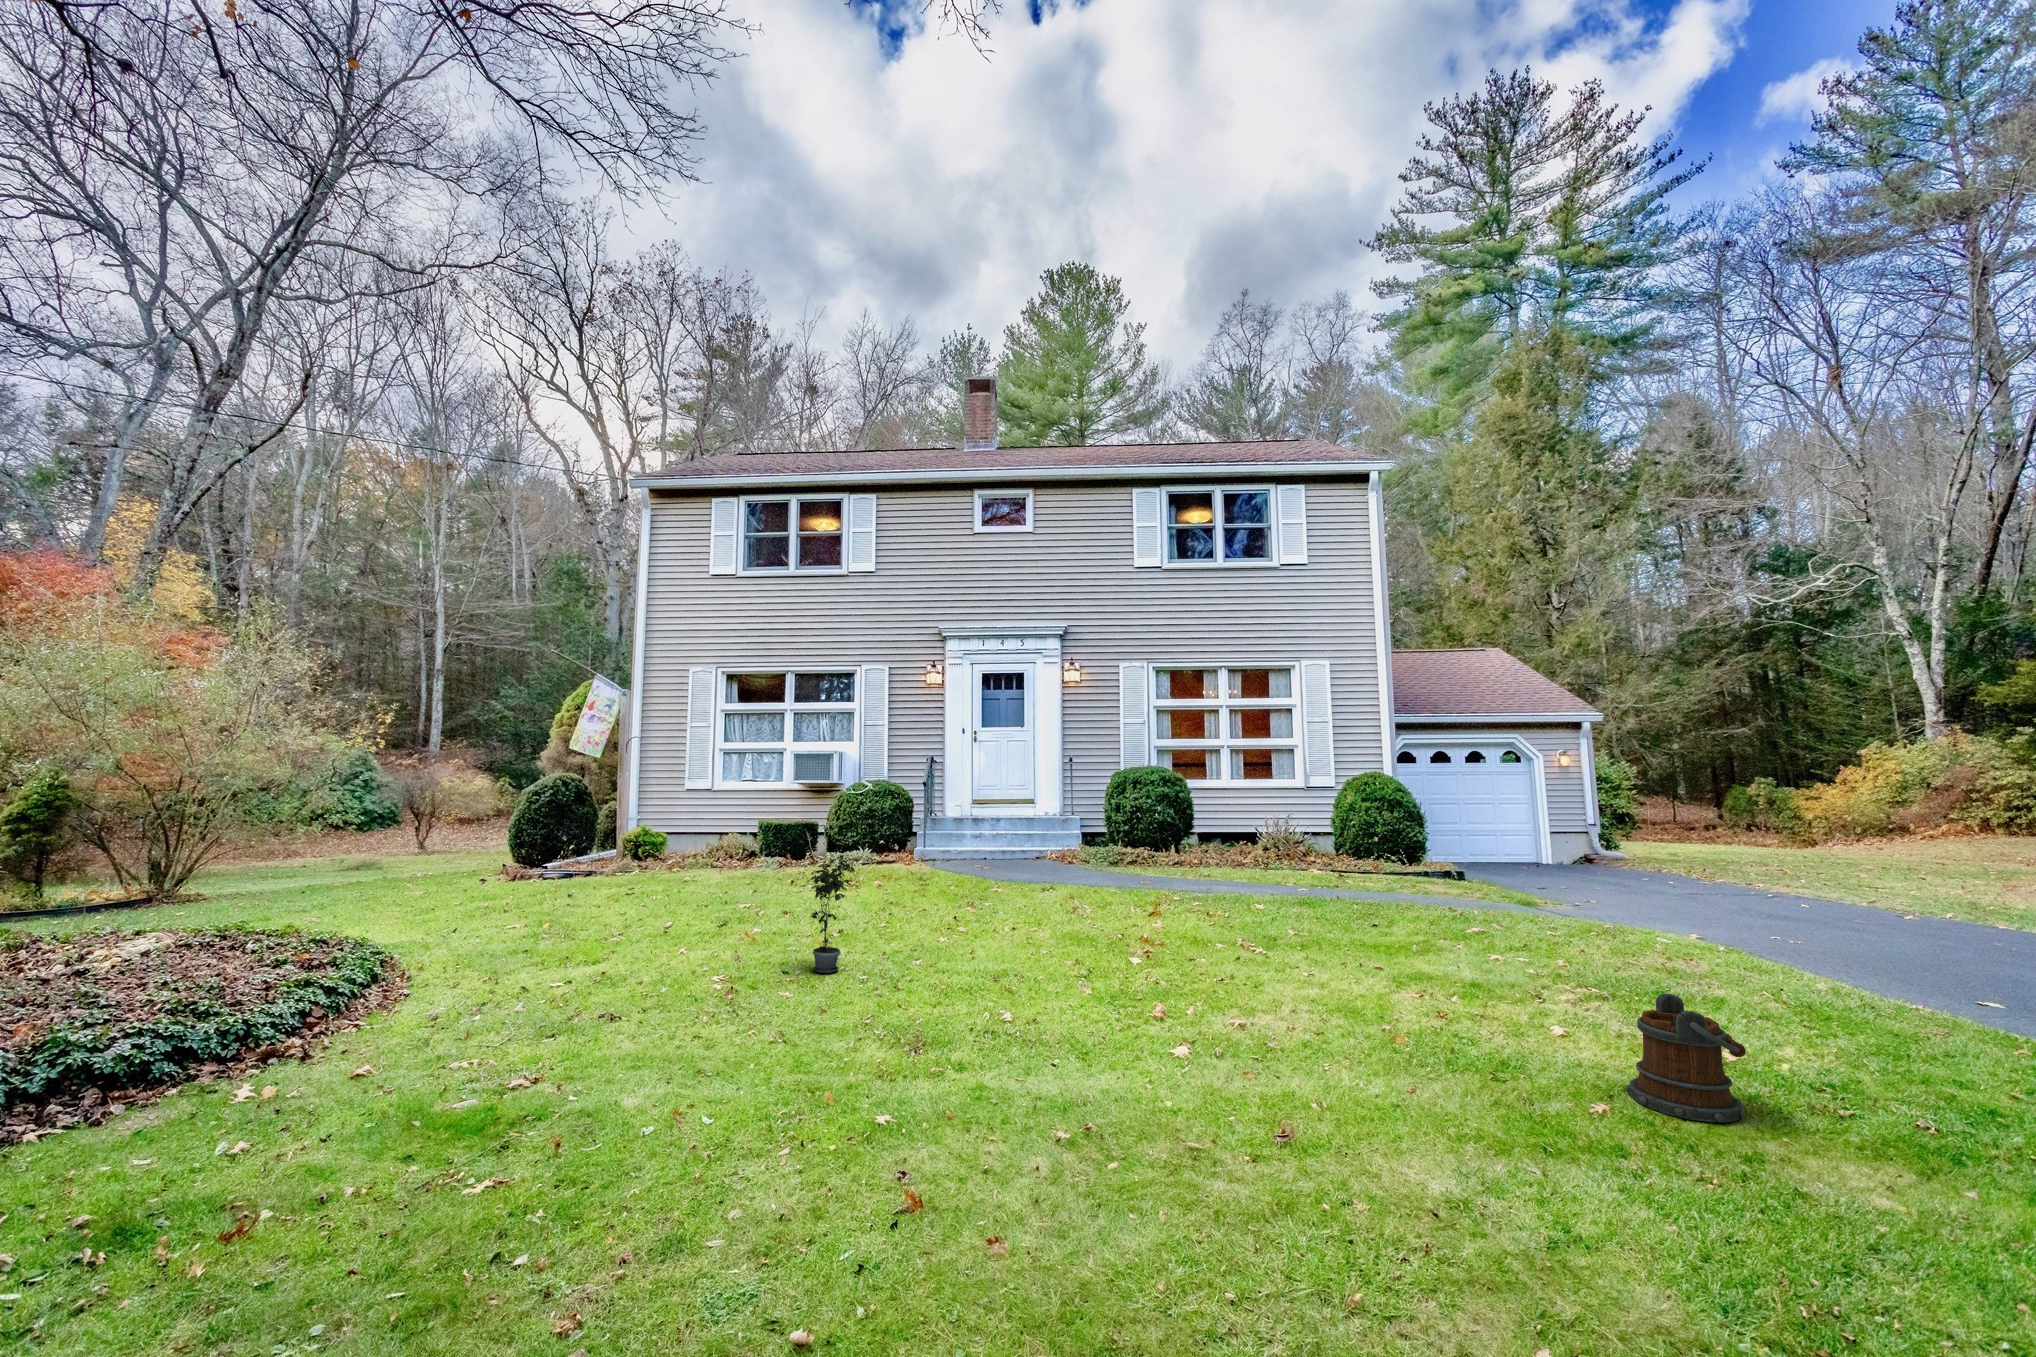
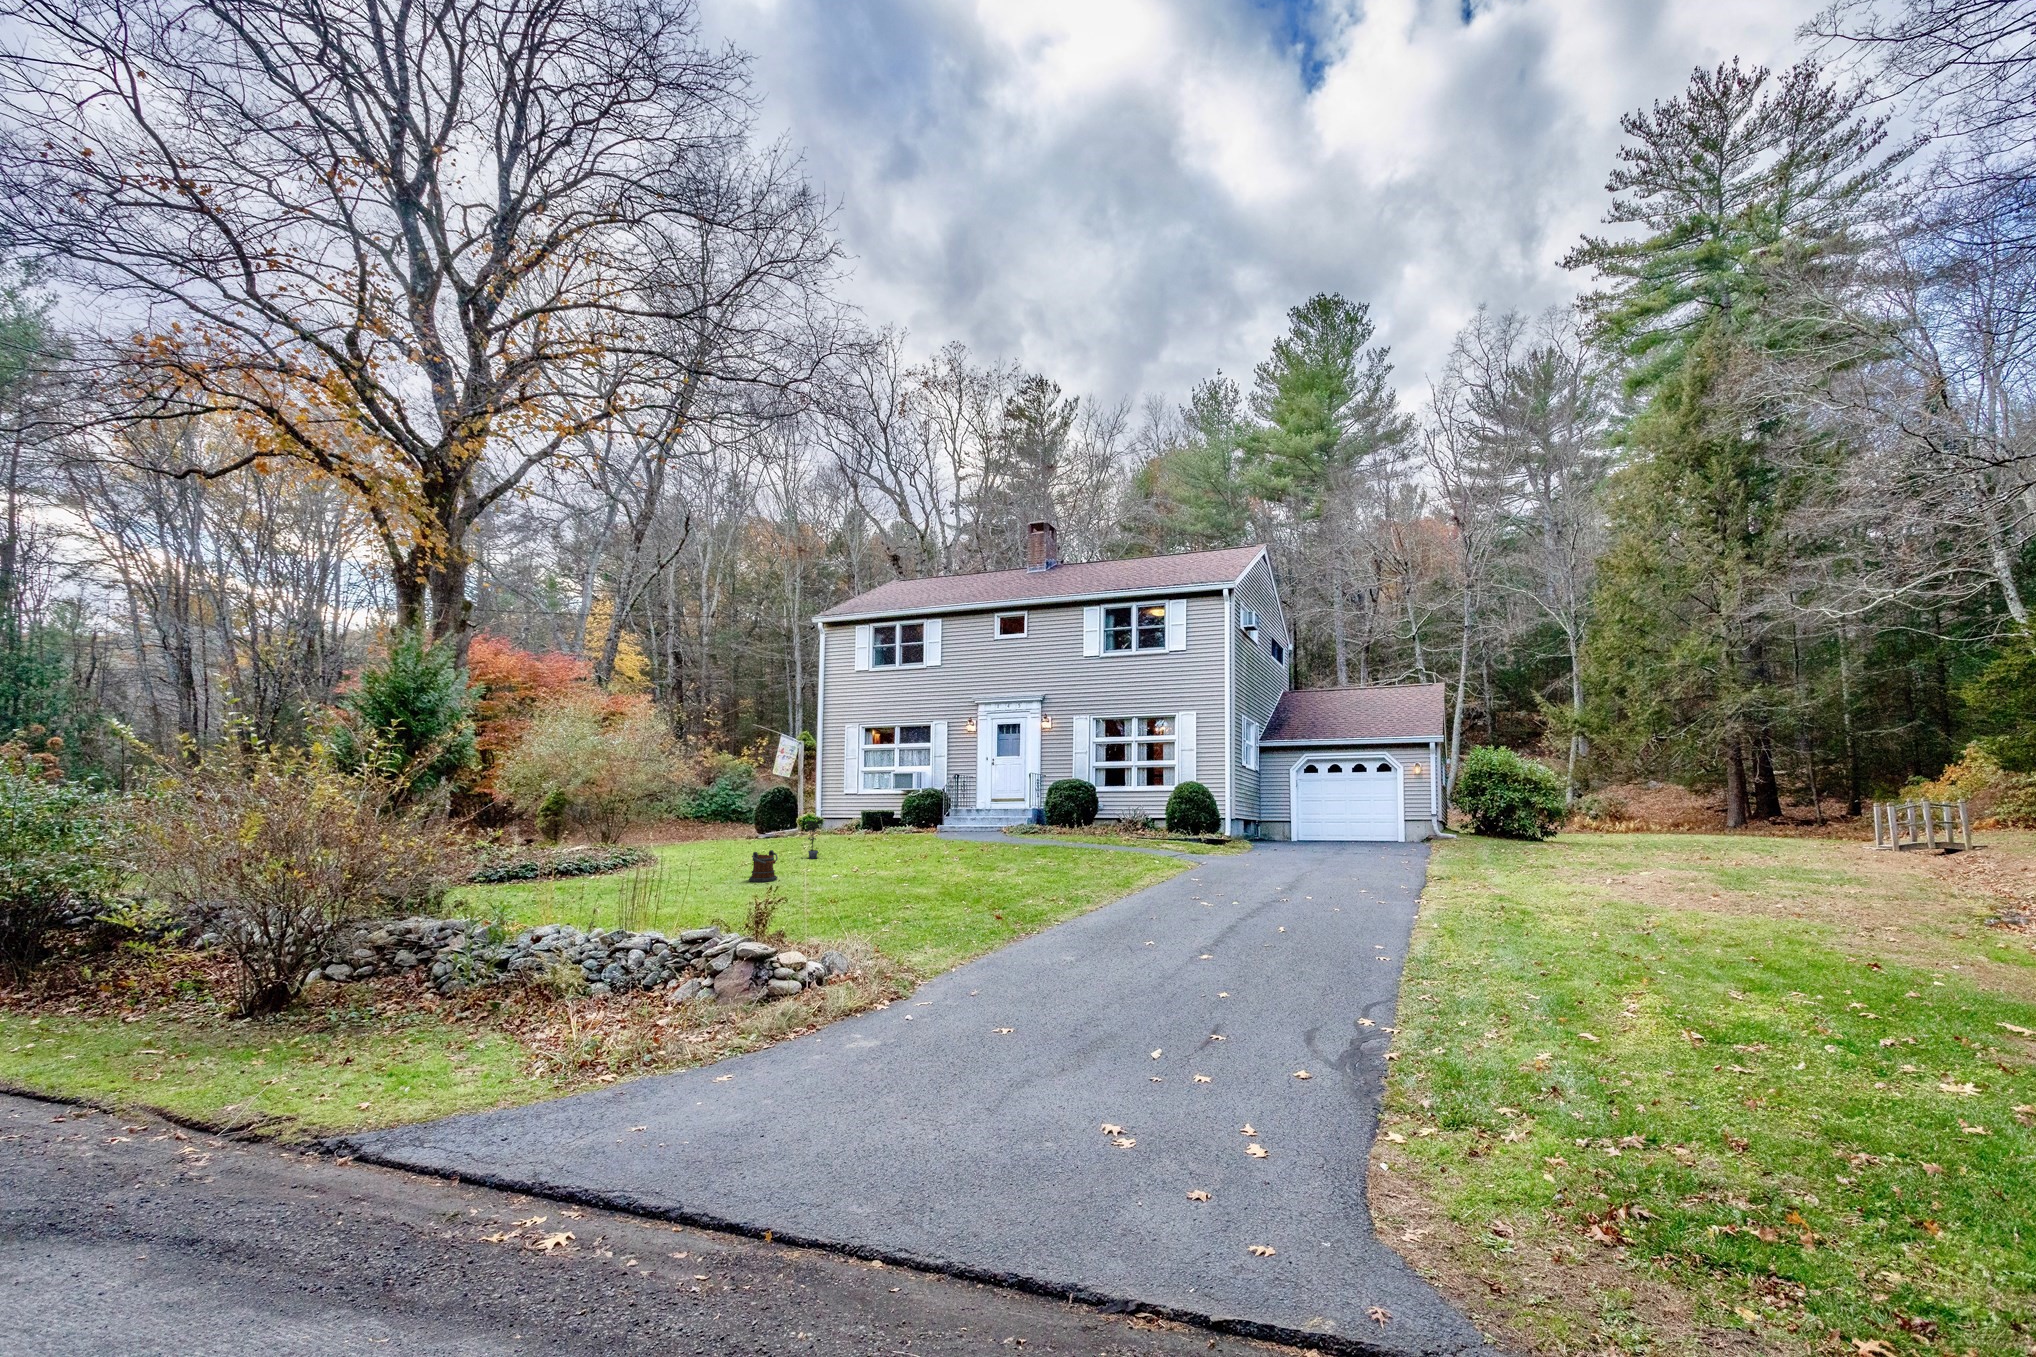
bucket: present [1625,994,1746,1123] -> present [749,850,778,882]

